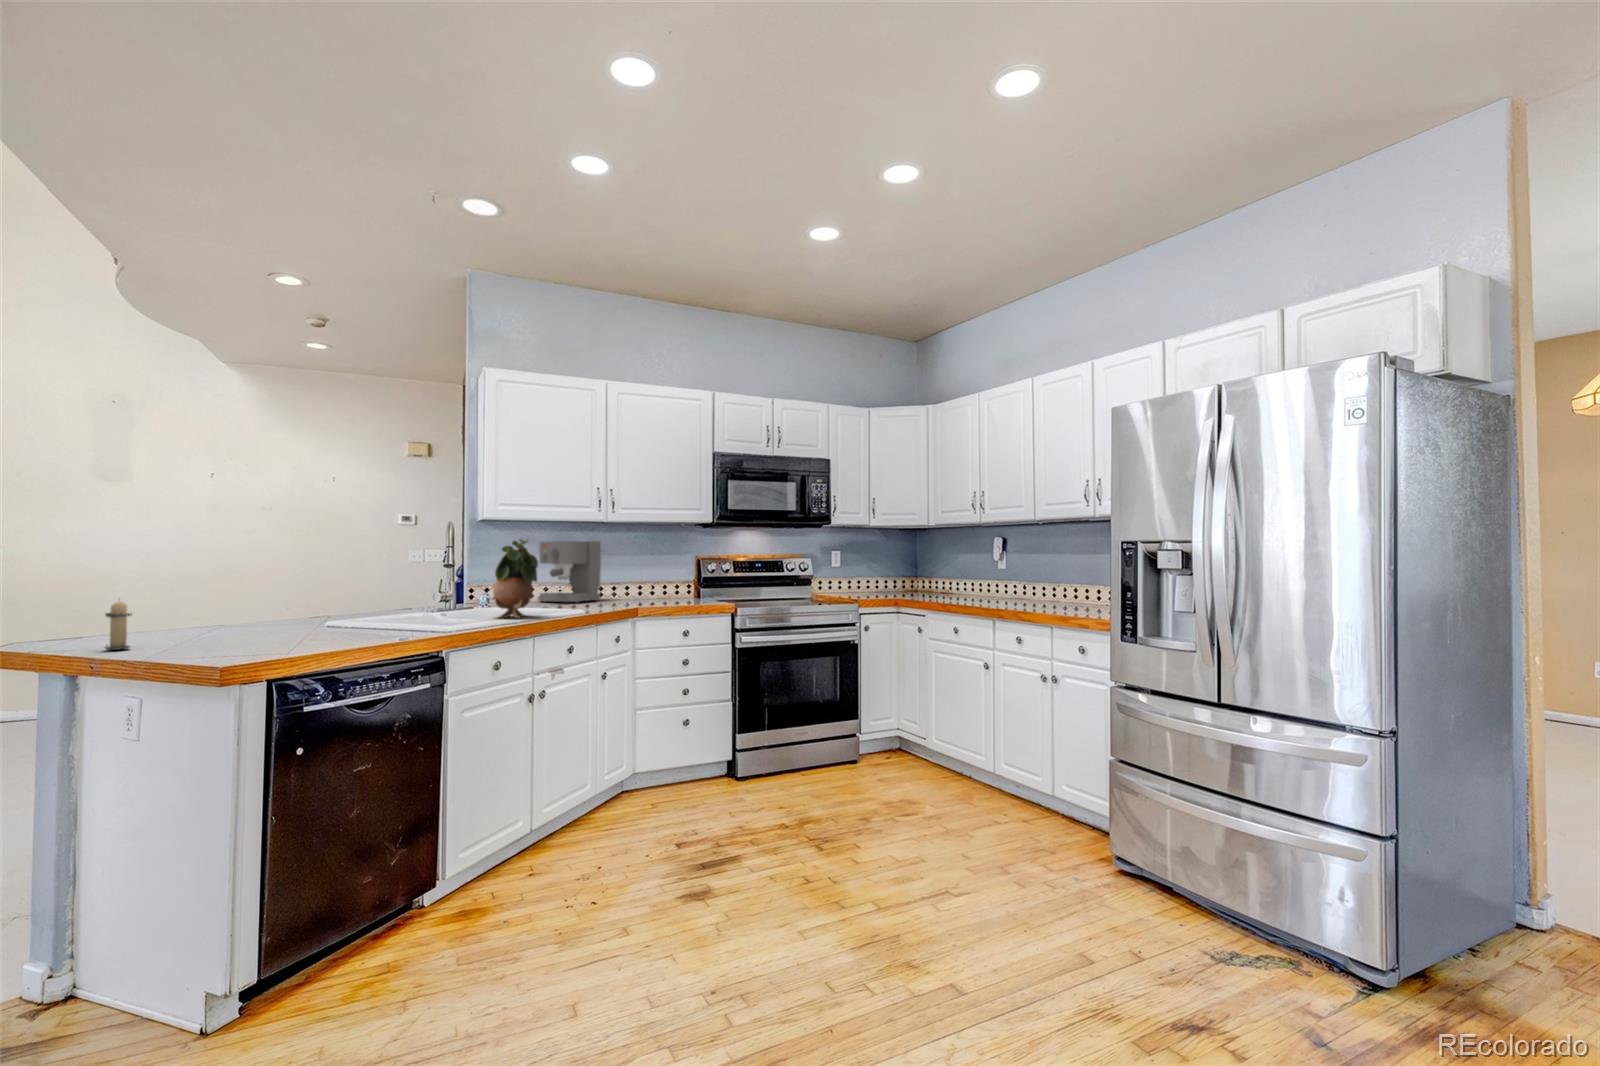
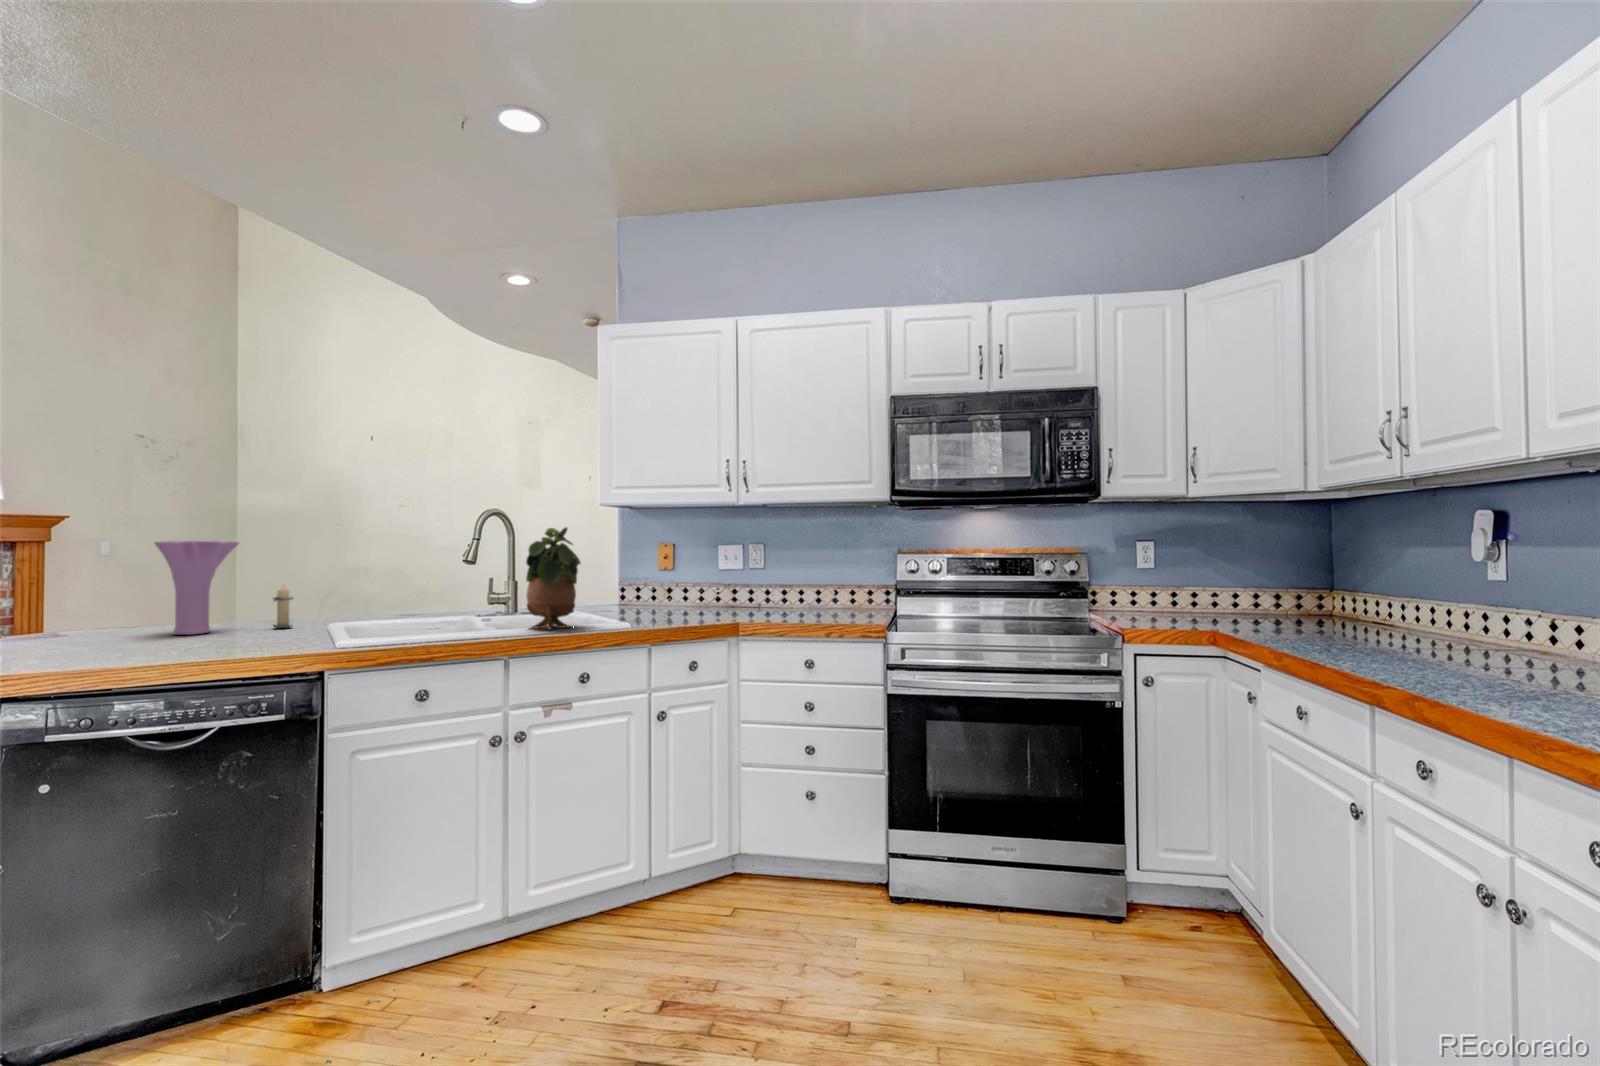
coffee maker: present [538,541,601,603] -> none [684,530,768,610]
vase: none [144,548,229,640] -> present [154,540,239,635]
candle: present [105,601,132,650] -> present [273,587,293,628]

